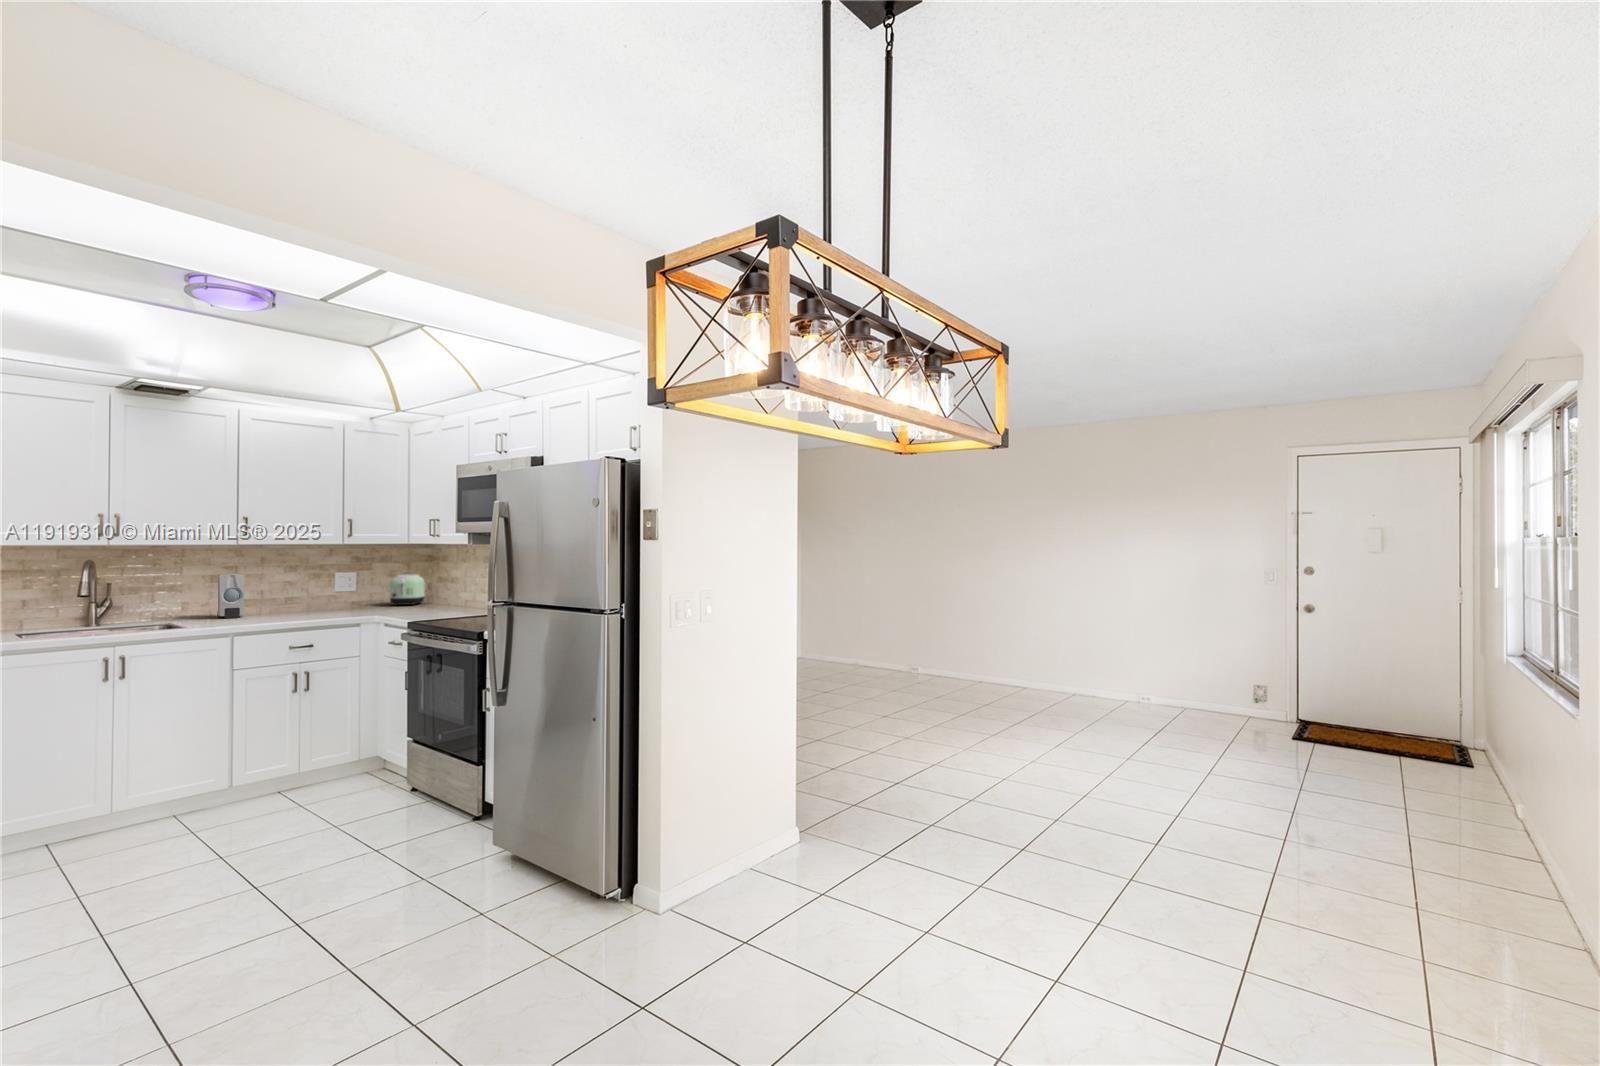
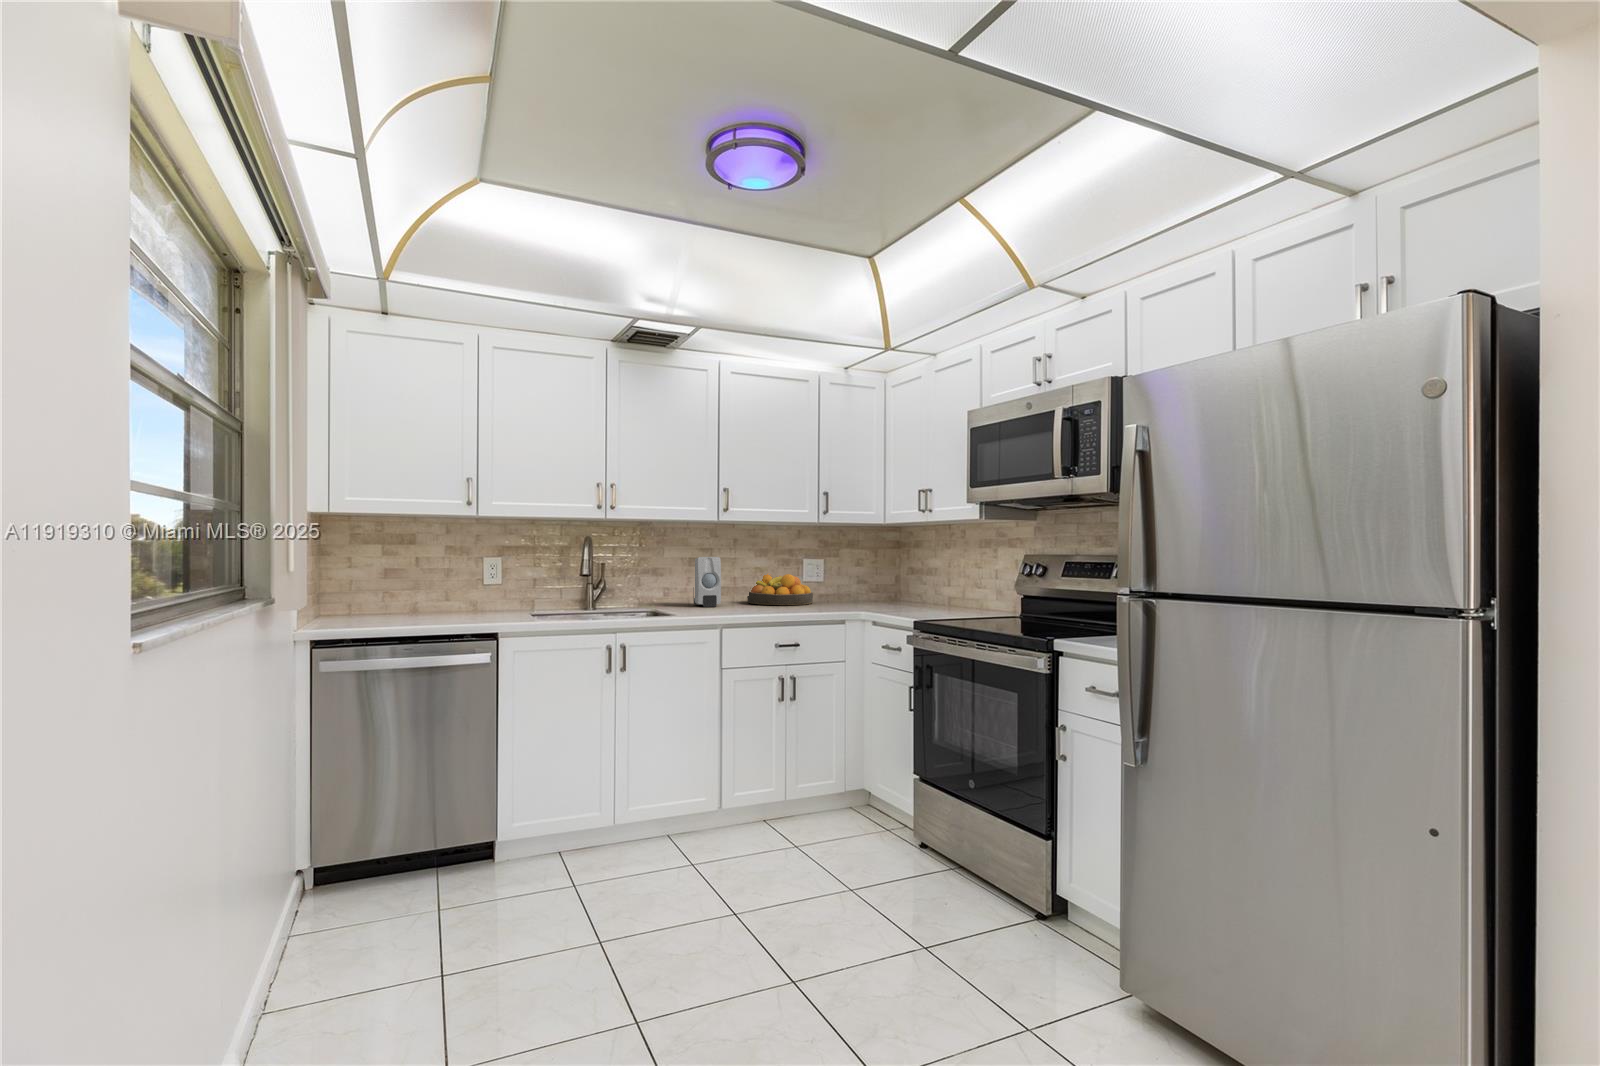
toaster: present [390,575,425,605] -> none [857,564,894,601]
fruit bowl: none [274,586,343,613] -> present [747,574,813,605]

